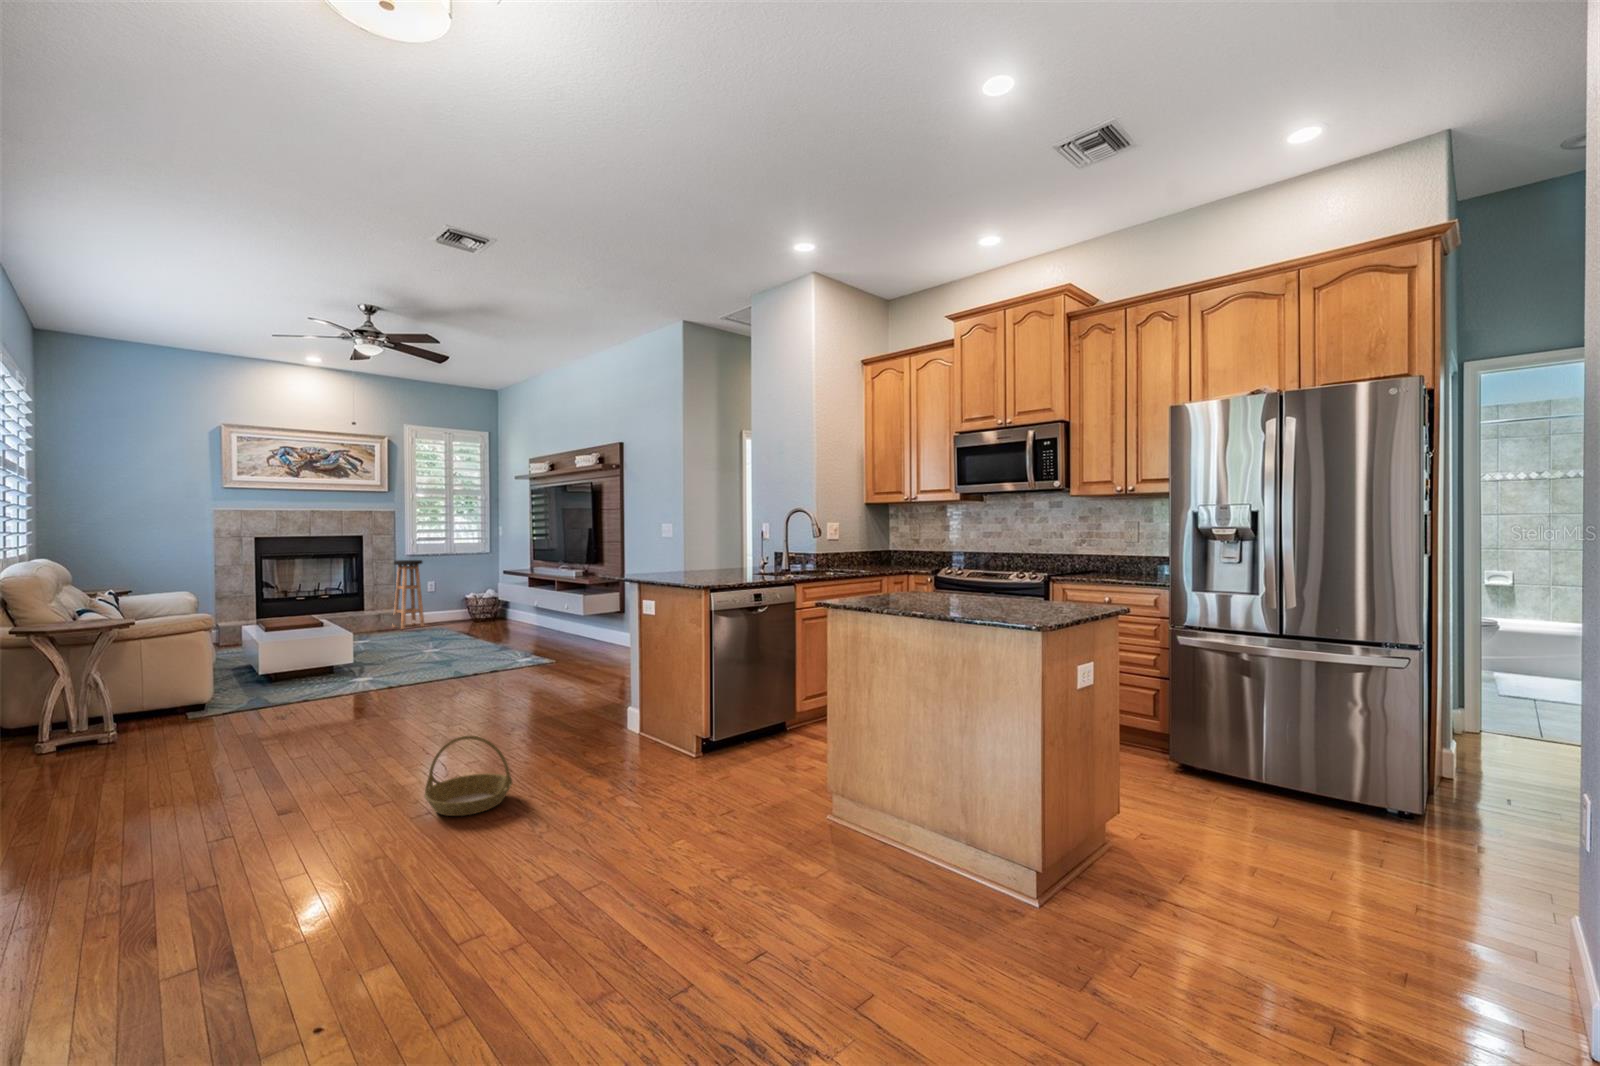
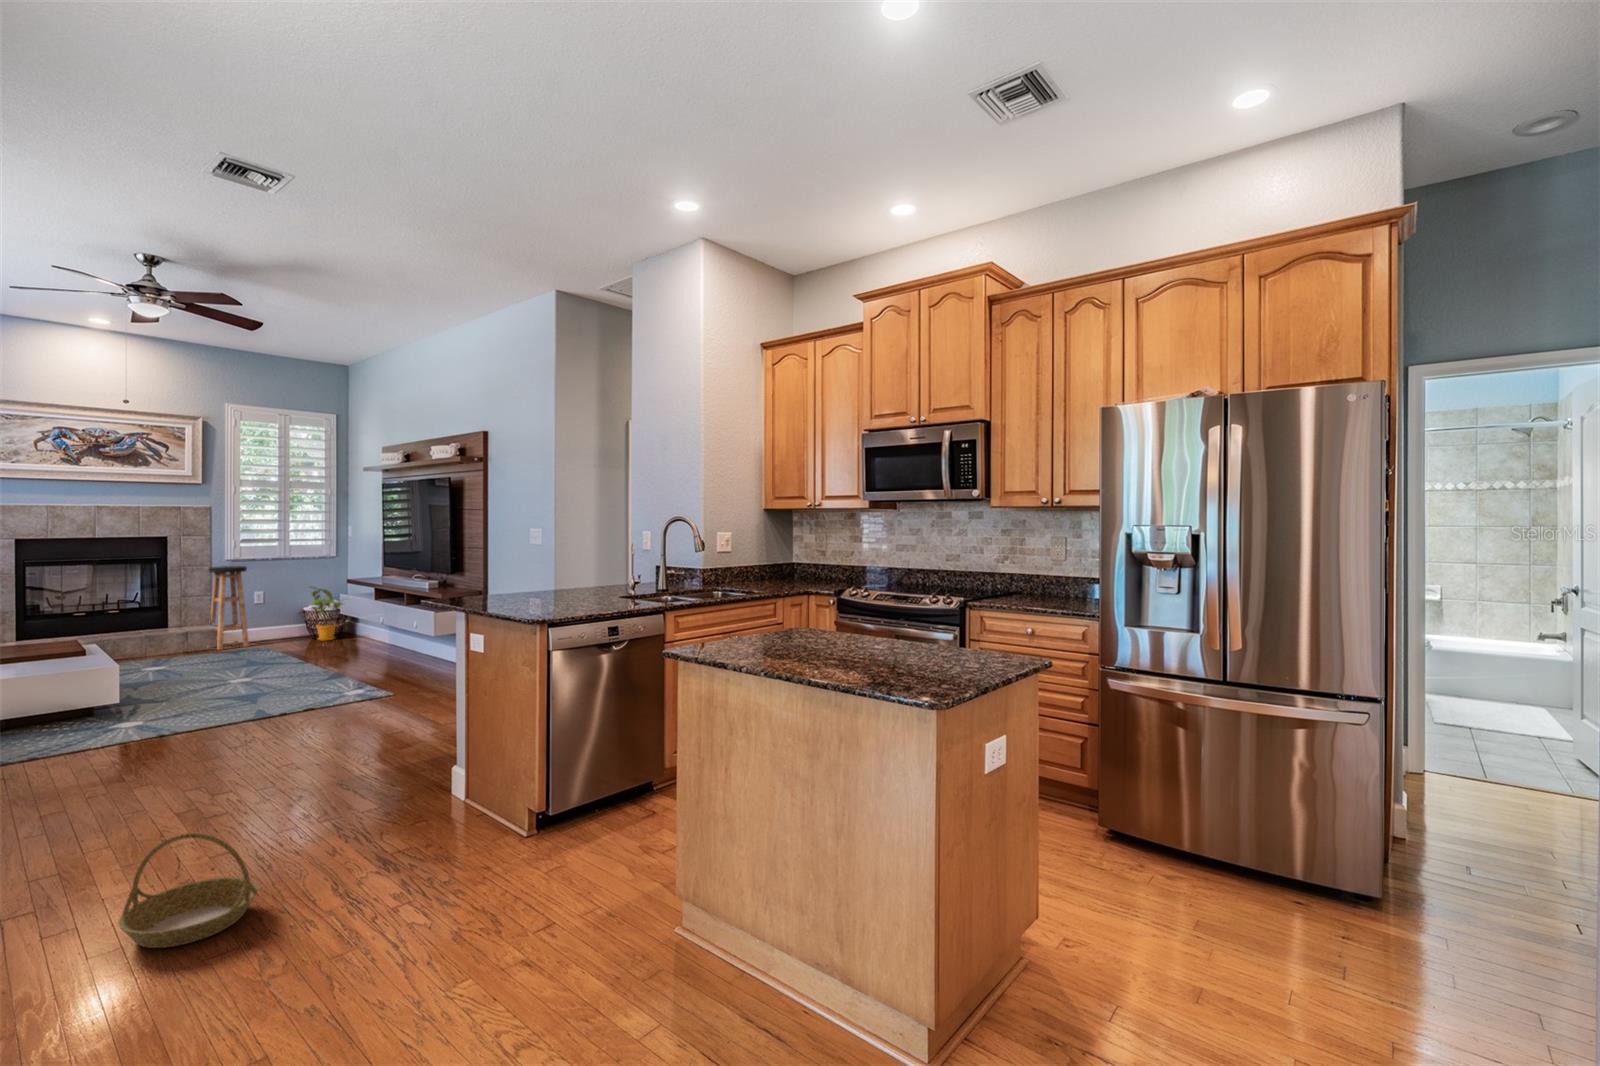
house plant: none [467,577,507,623] -> present [306,586,344,641]

